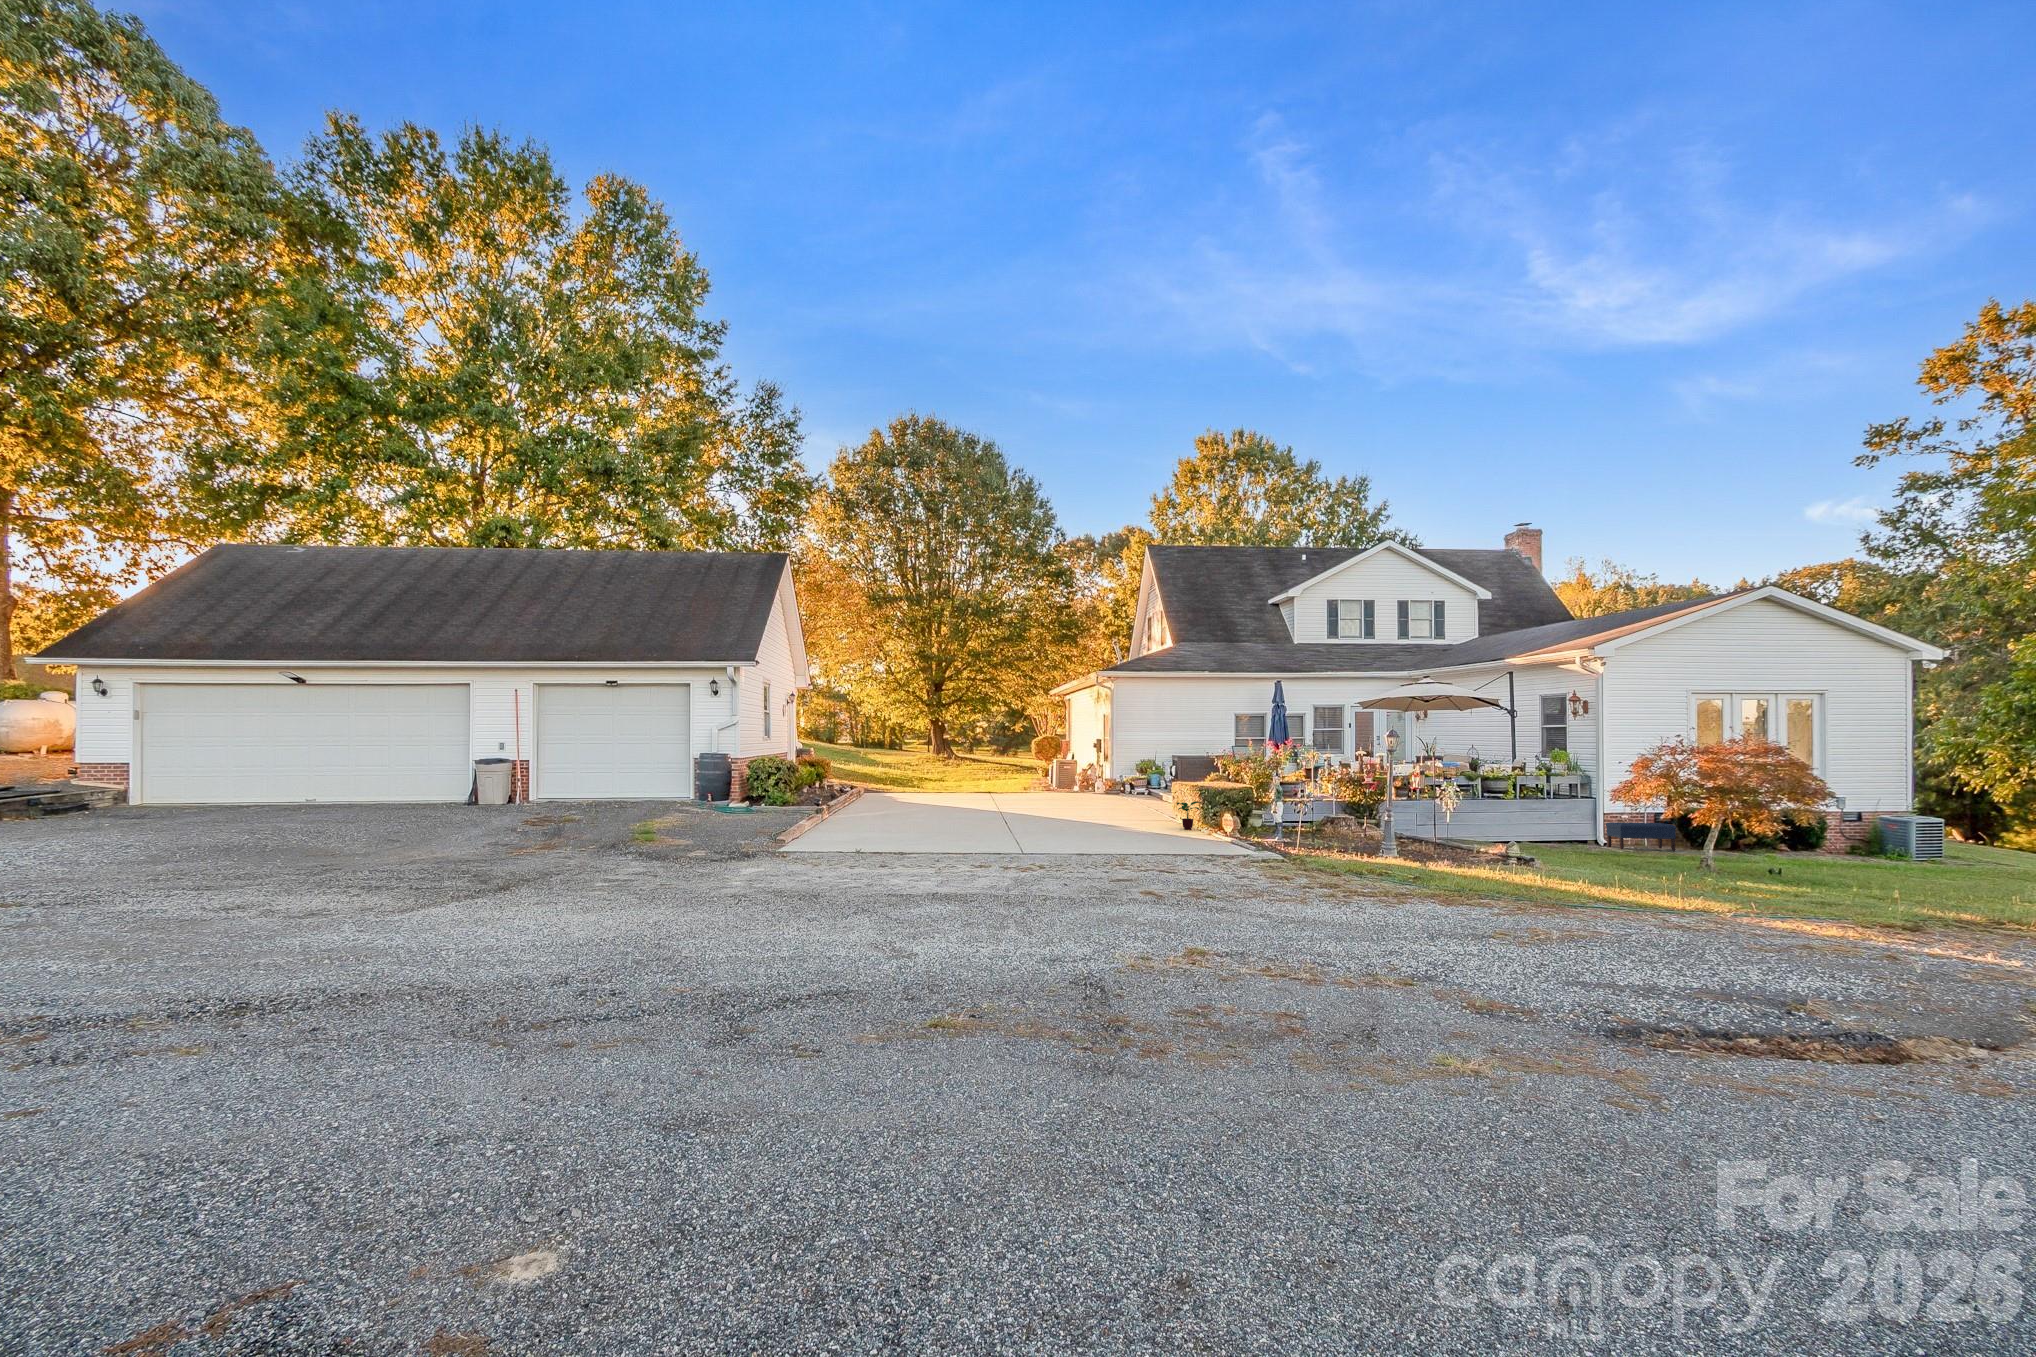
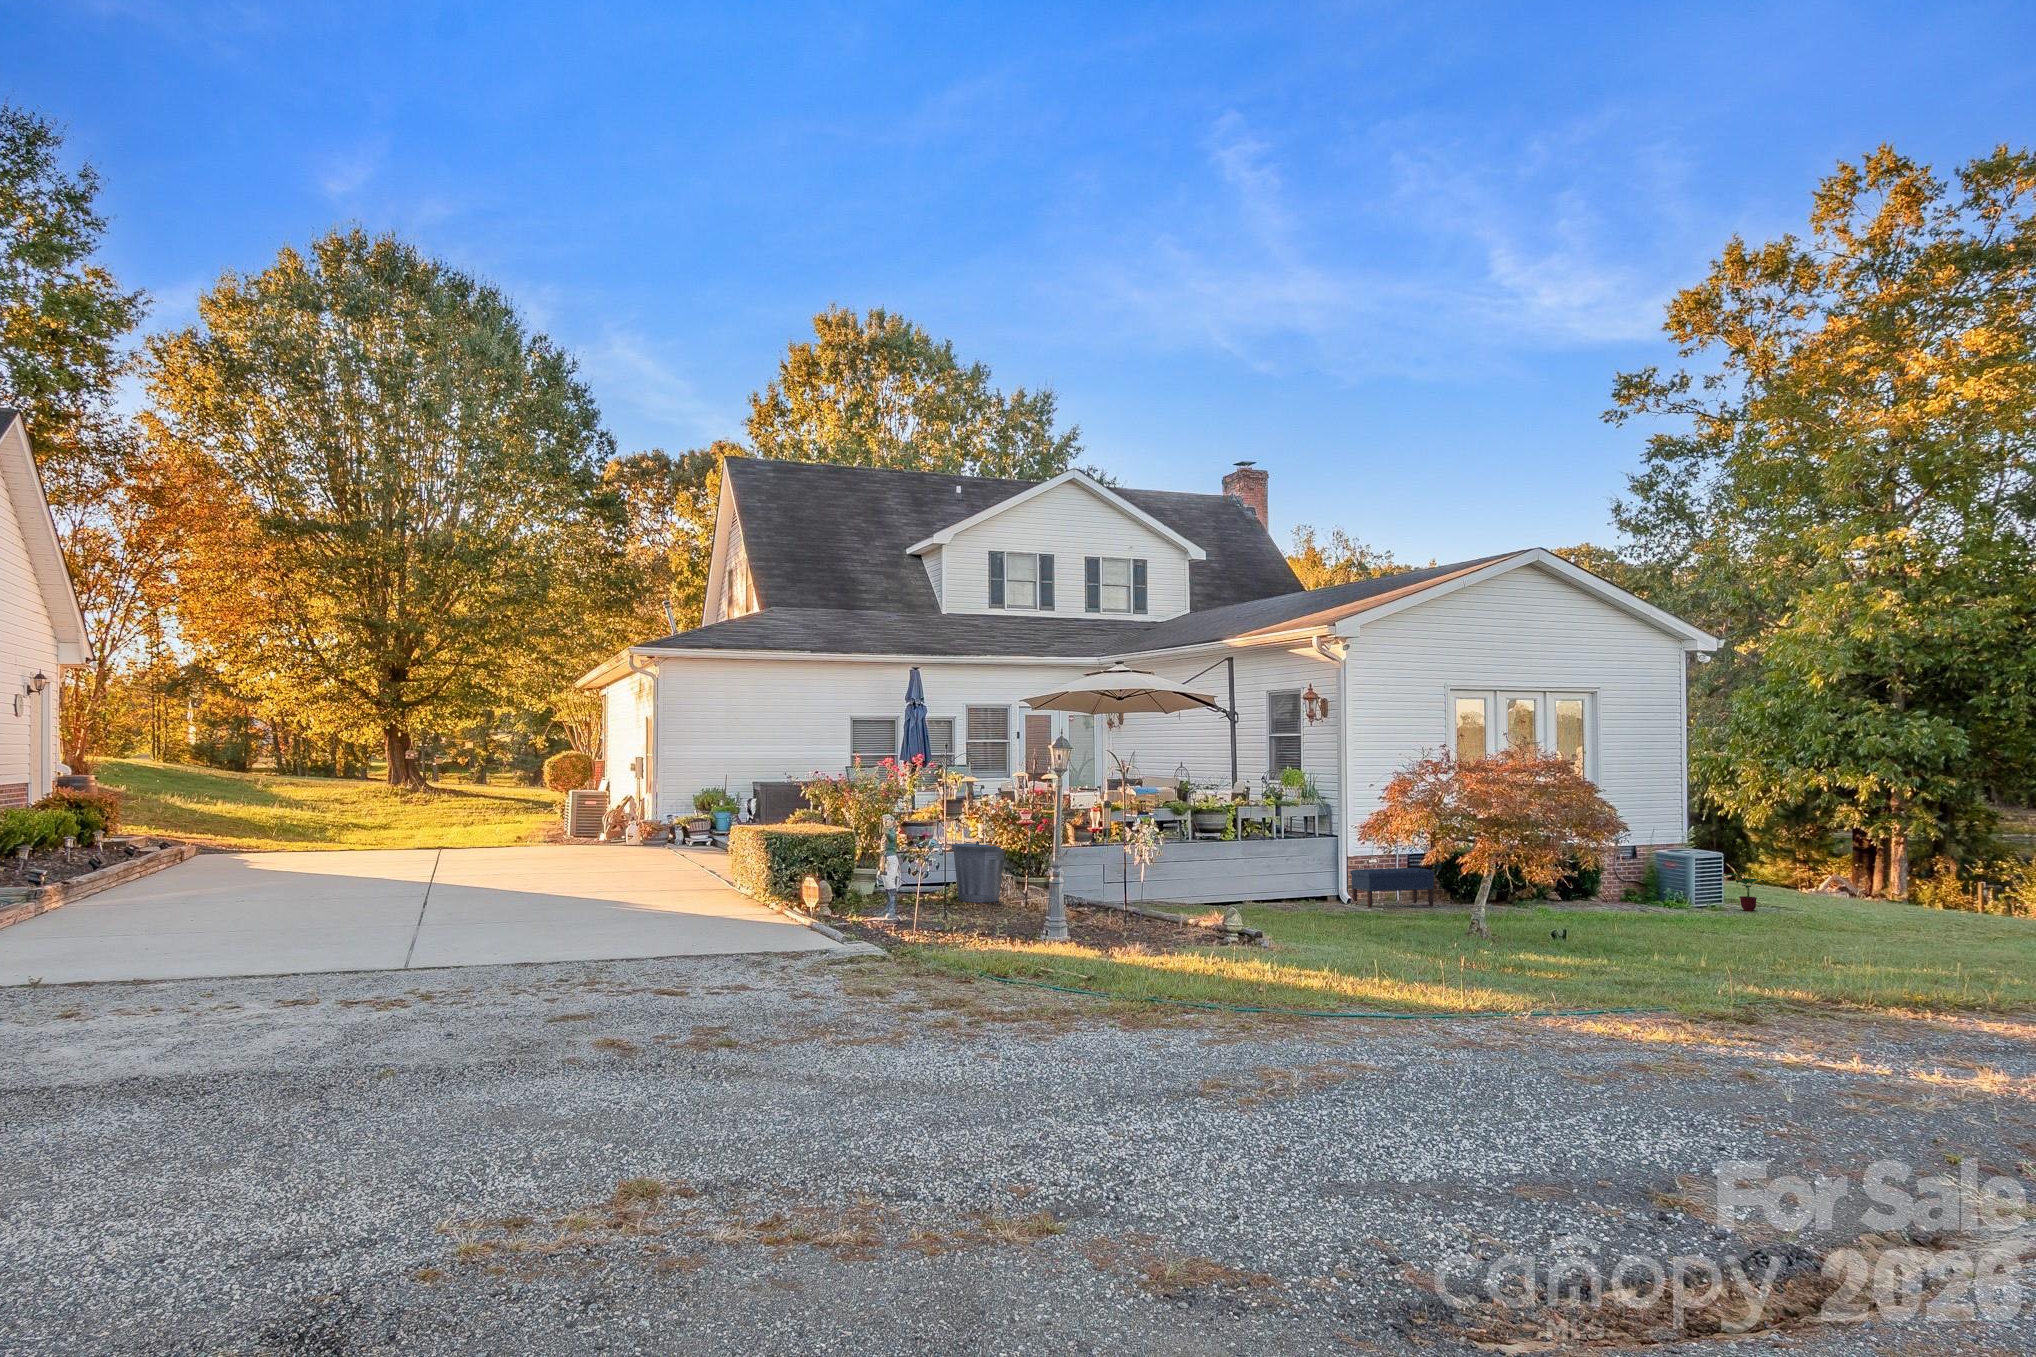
trash can: none [1316,793,1353,832] -> present [951,841,1005,903]
potted plant: present [1177,801,1201,830] -> present [1722,874,1765,911]

